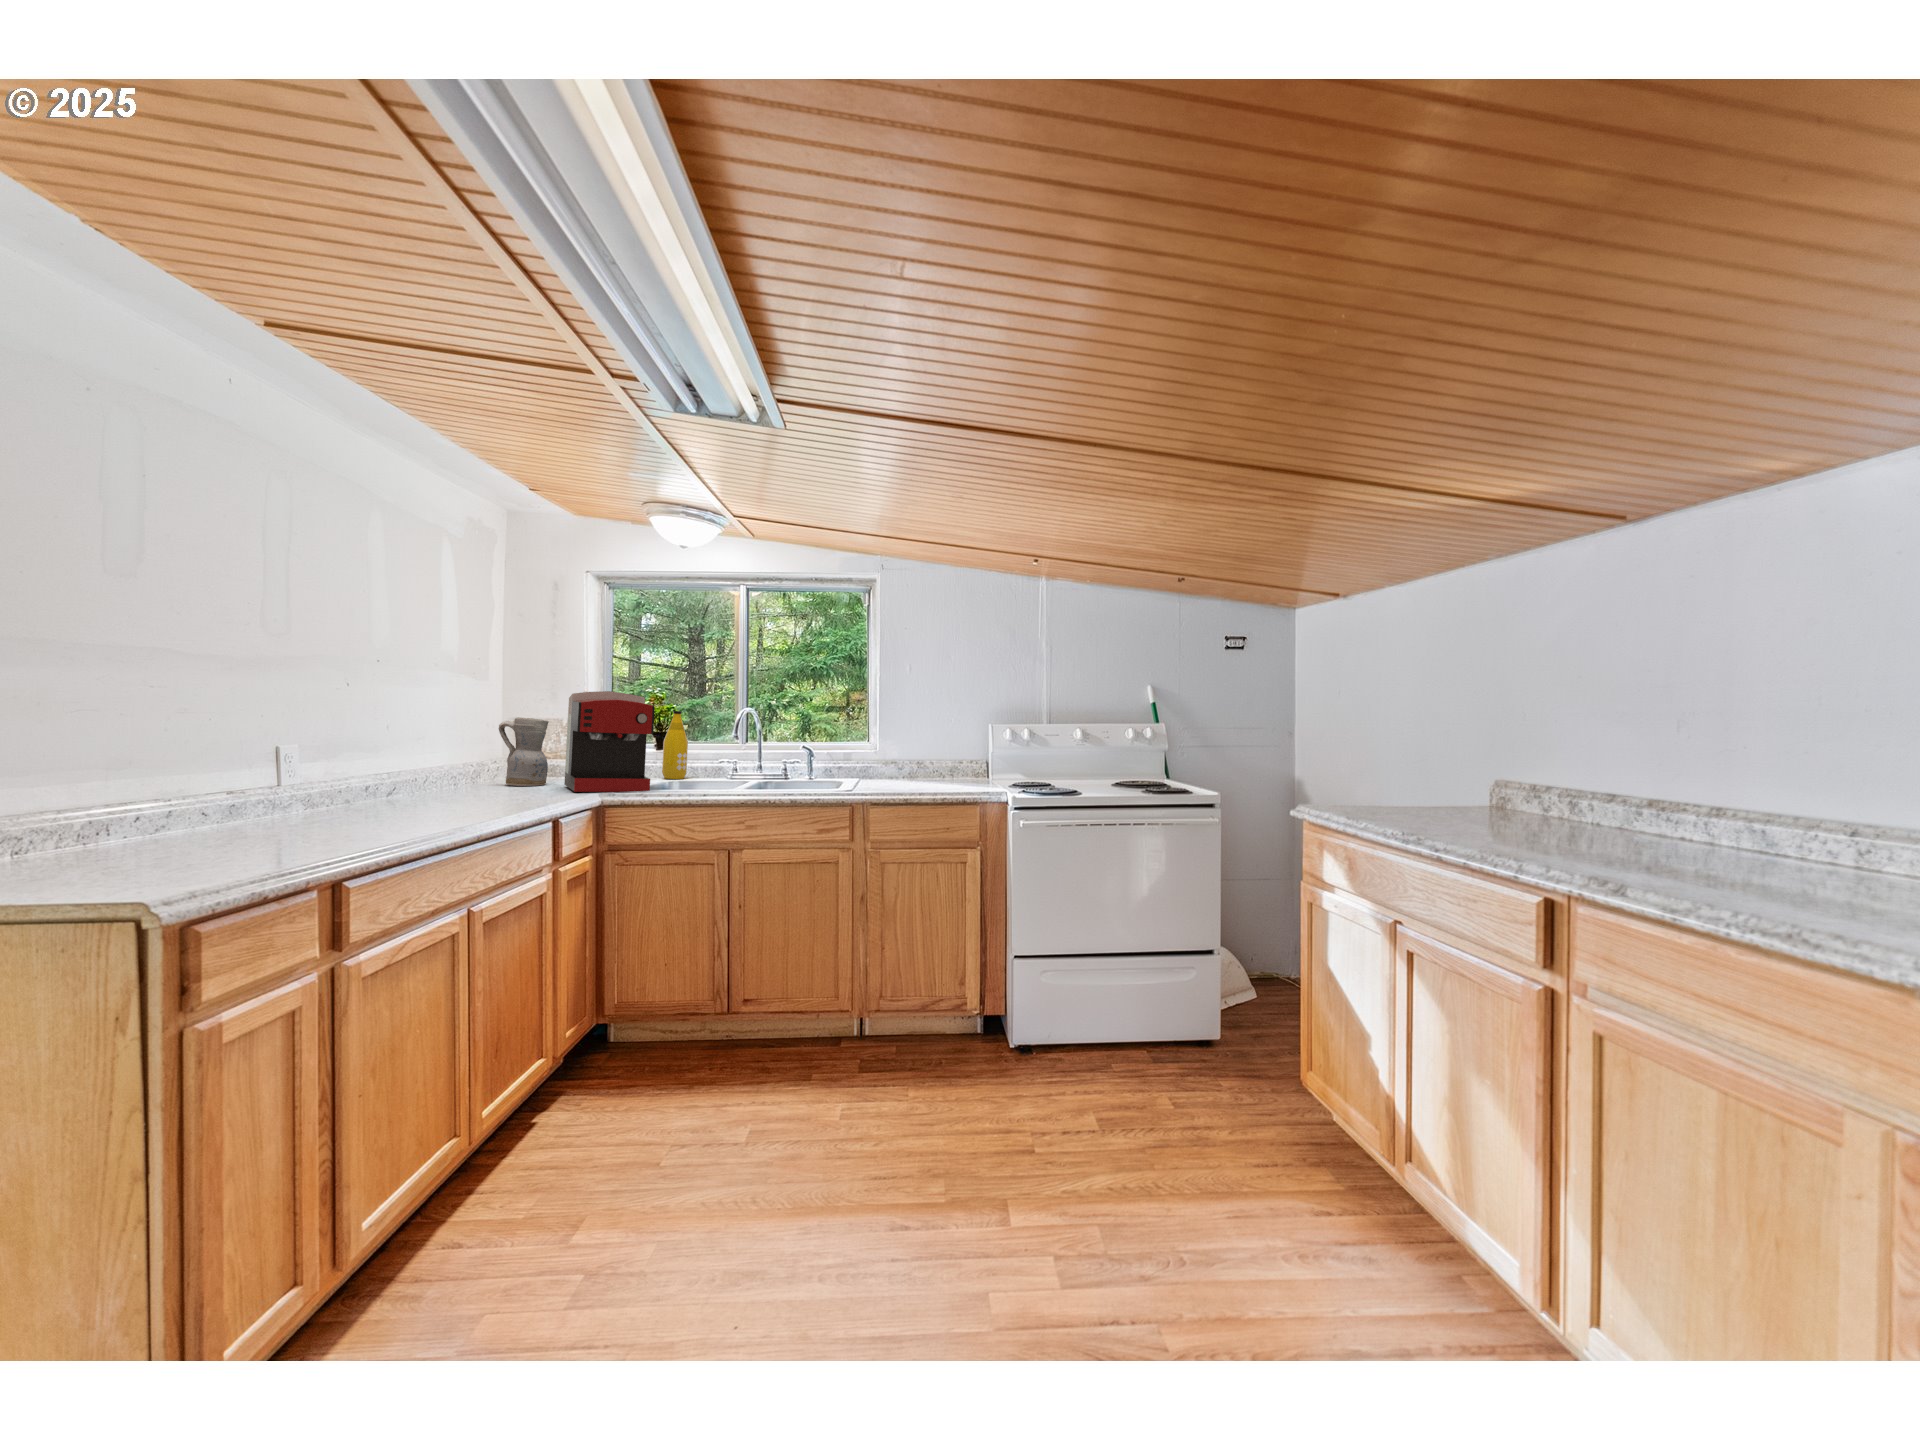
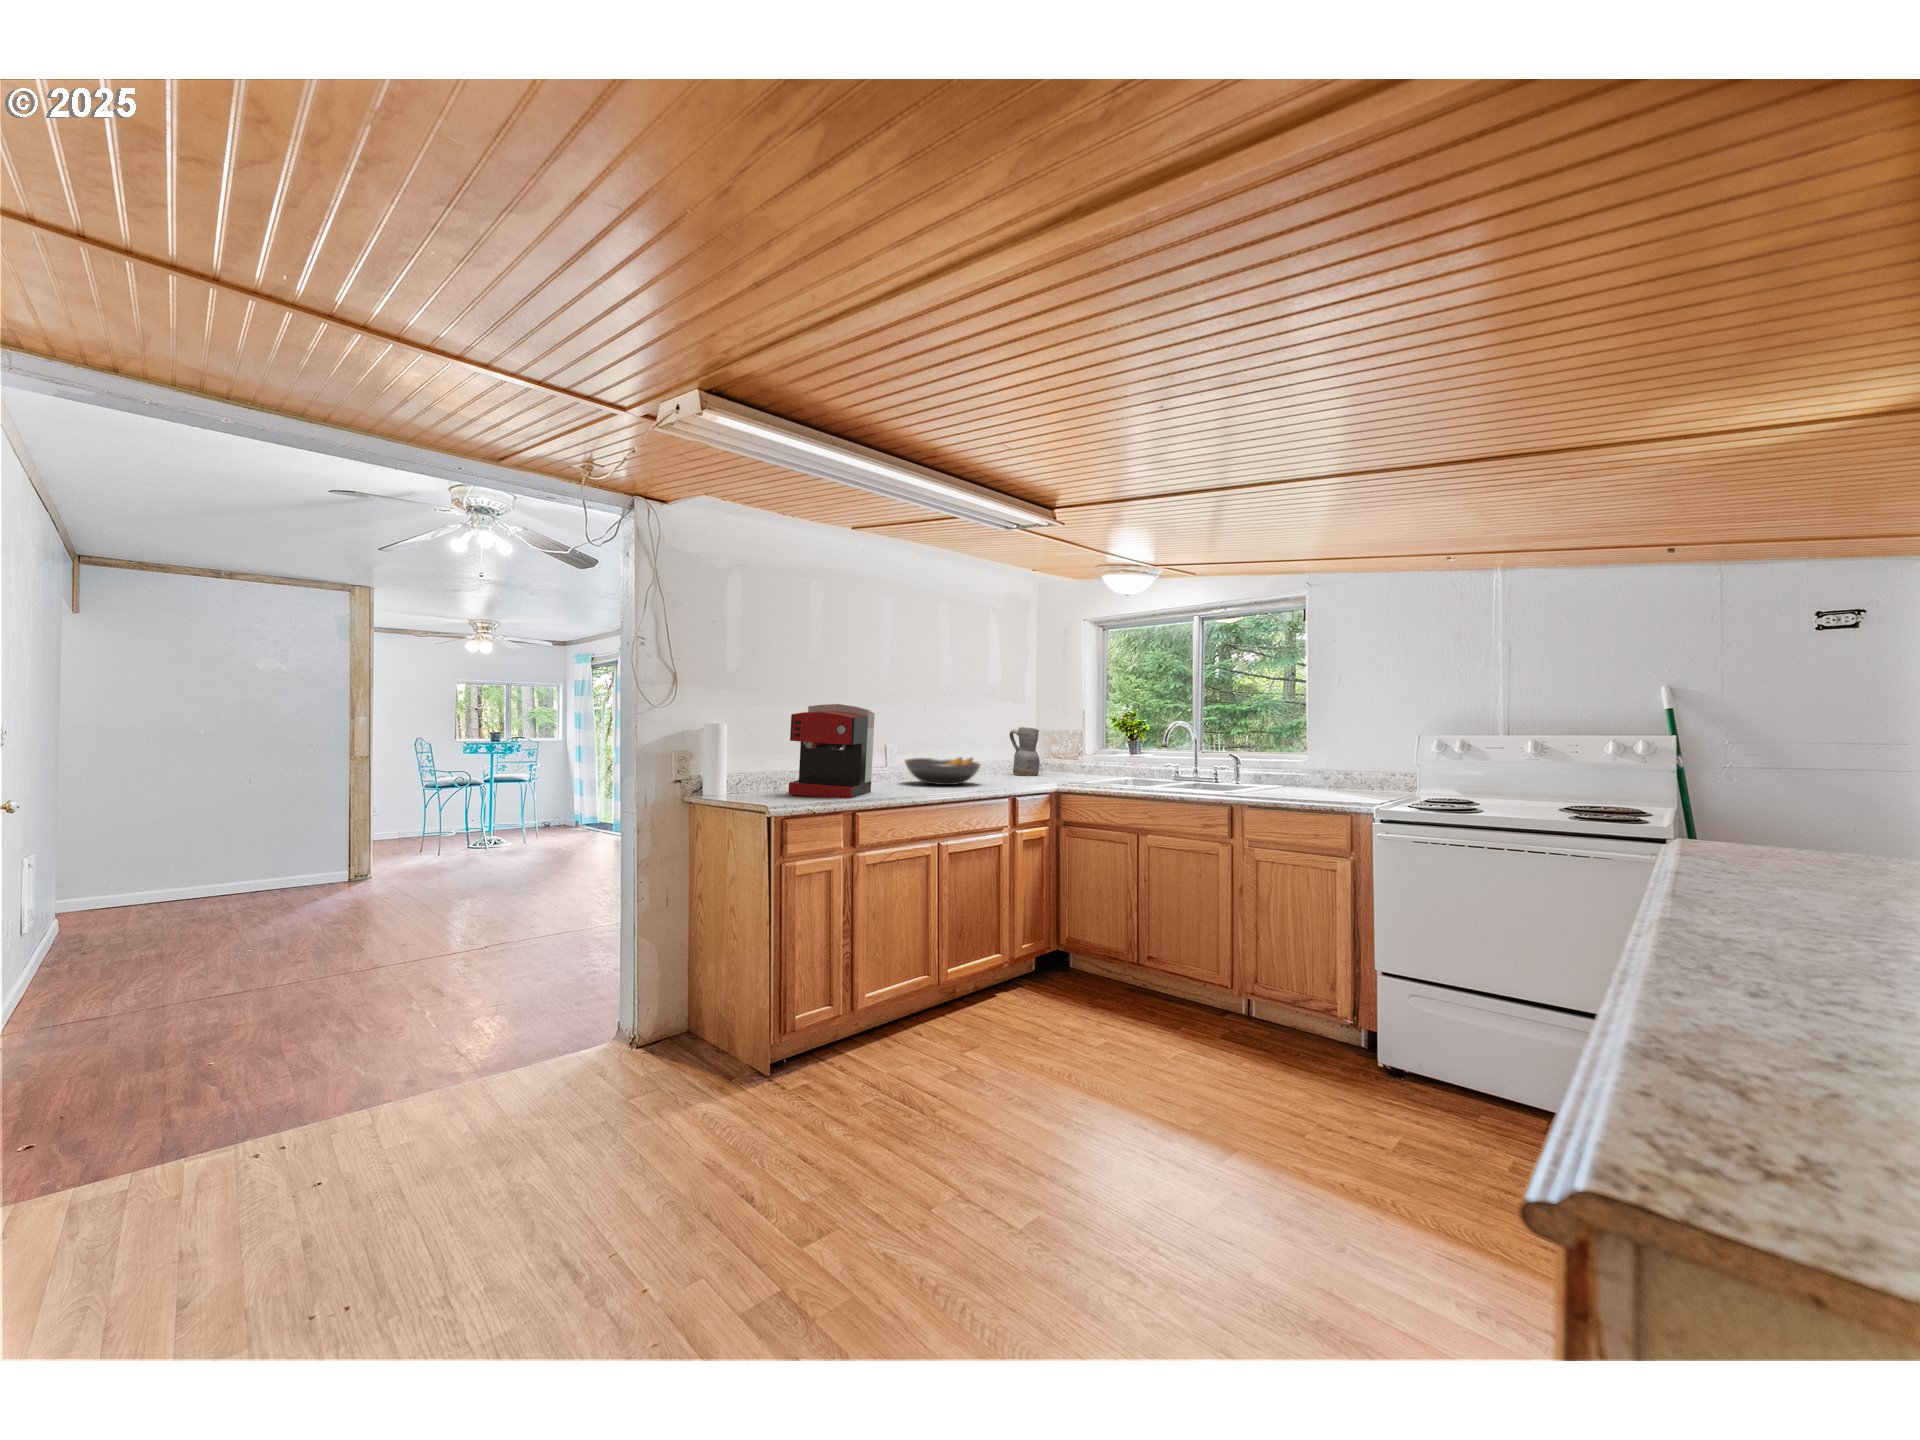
coffee maker: present [565,691,655,792] -> present [789,704,875,798]
bottle: present [662,711,688,779] -> none [1124,723,1144,777]
fruit bowl: none [357,764,502,811] -> present [905,757,980,785]

